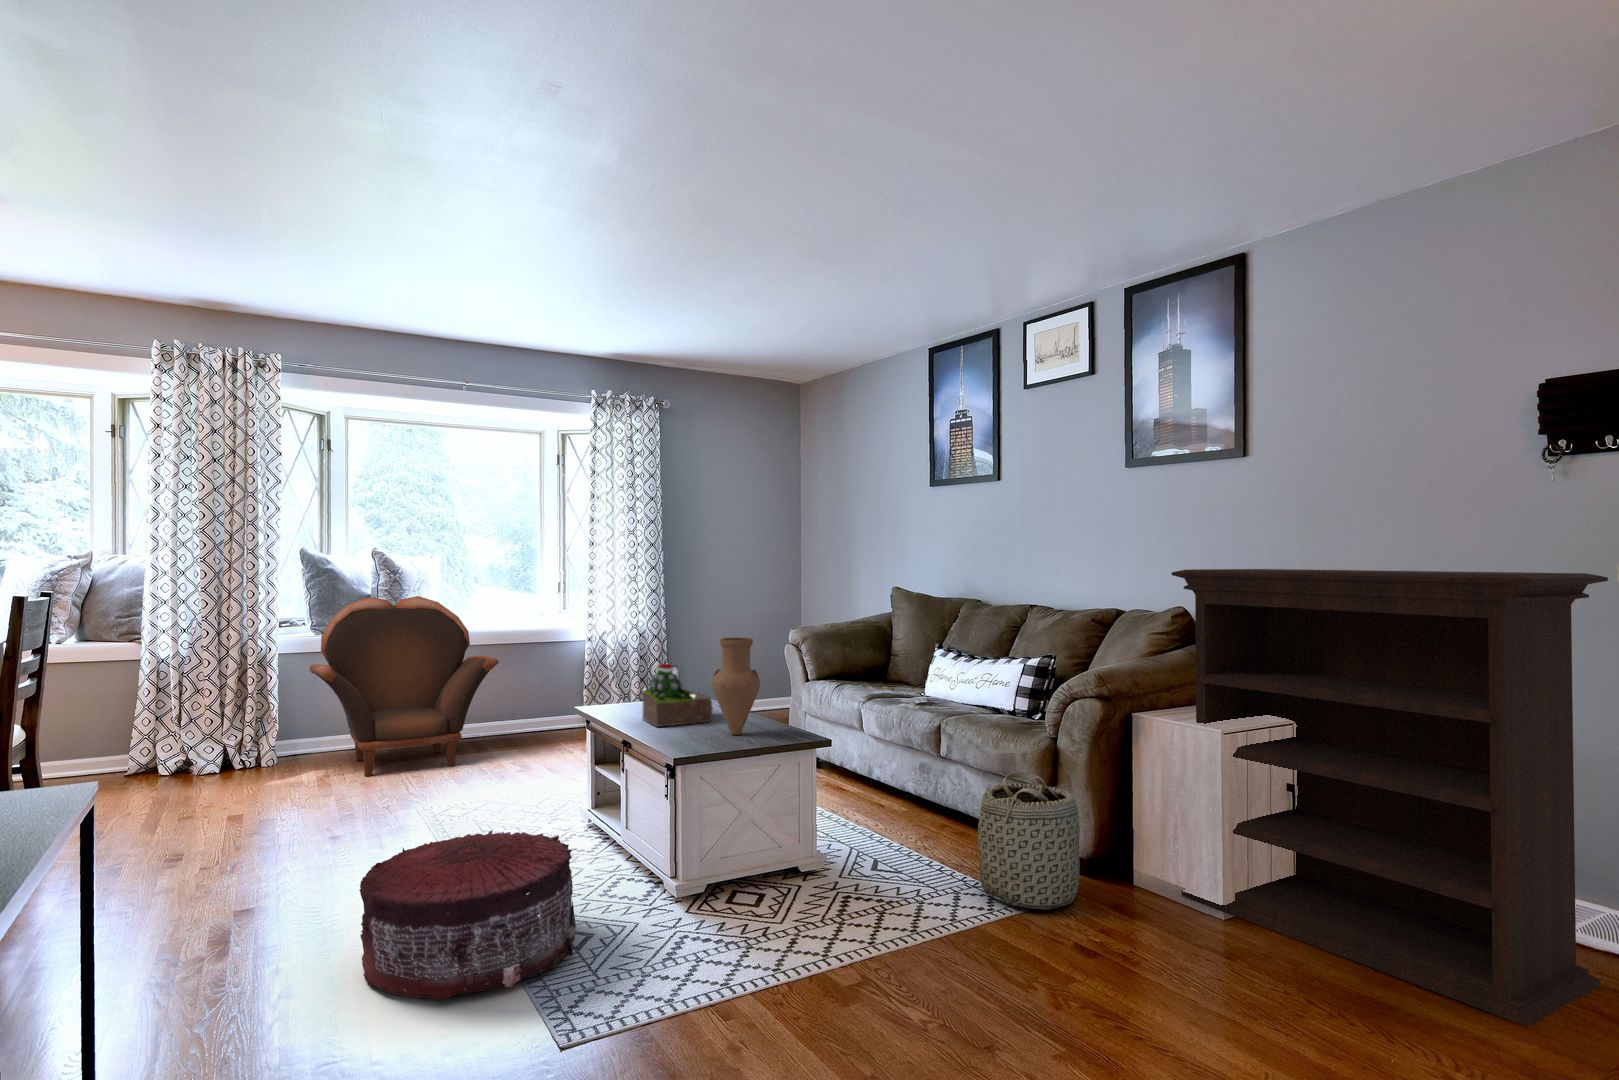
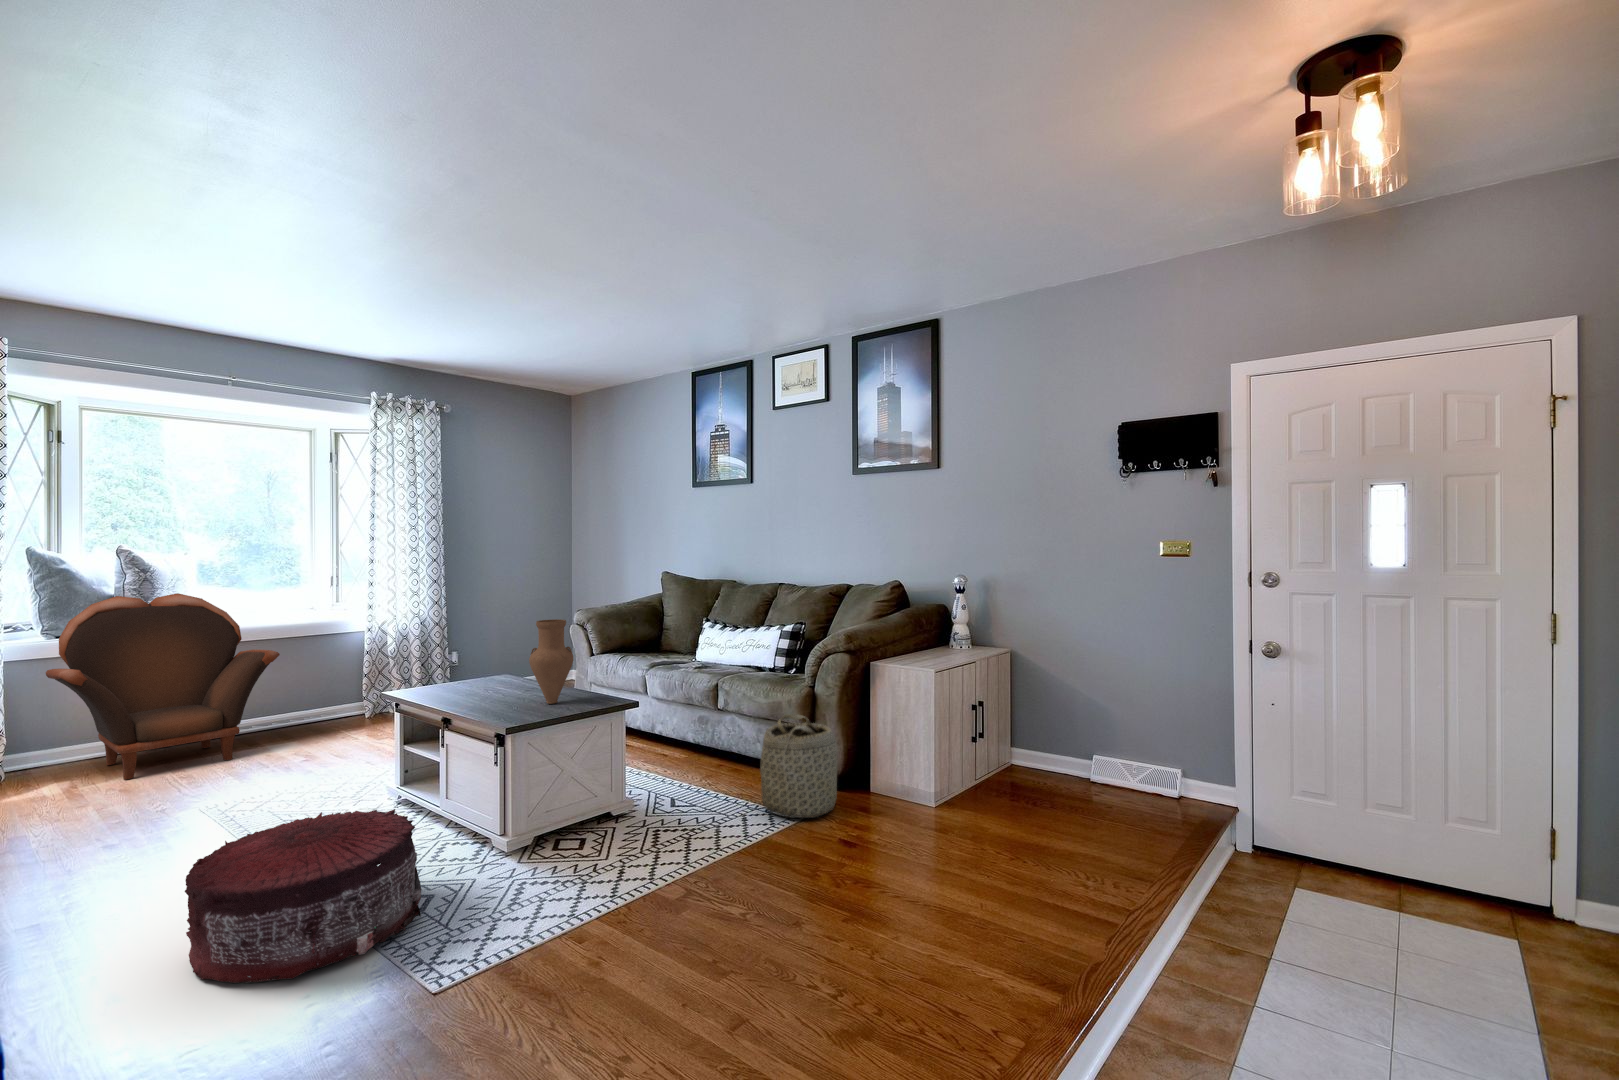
bookshelf: present [1172,569,1608,1027] -> none [897,553,1164,849]
succulent plant: present [643,664,713,727] -> none [456,646,524,703]

